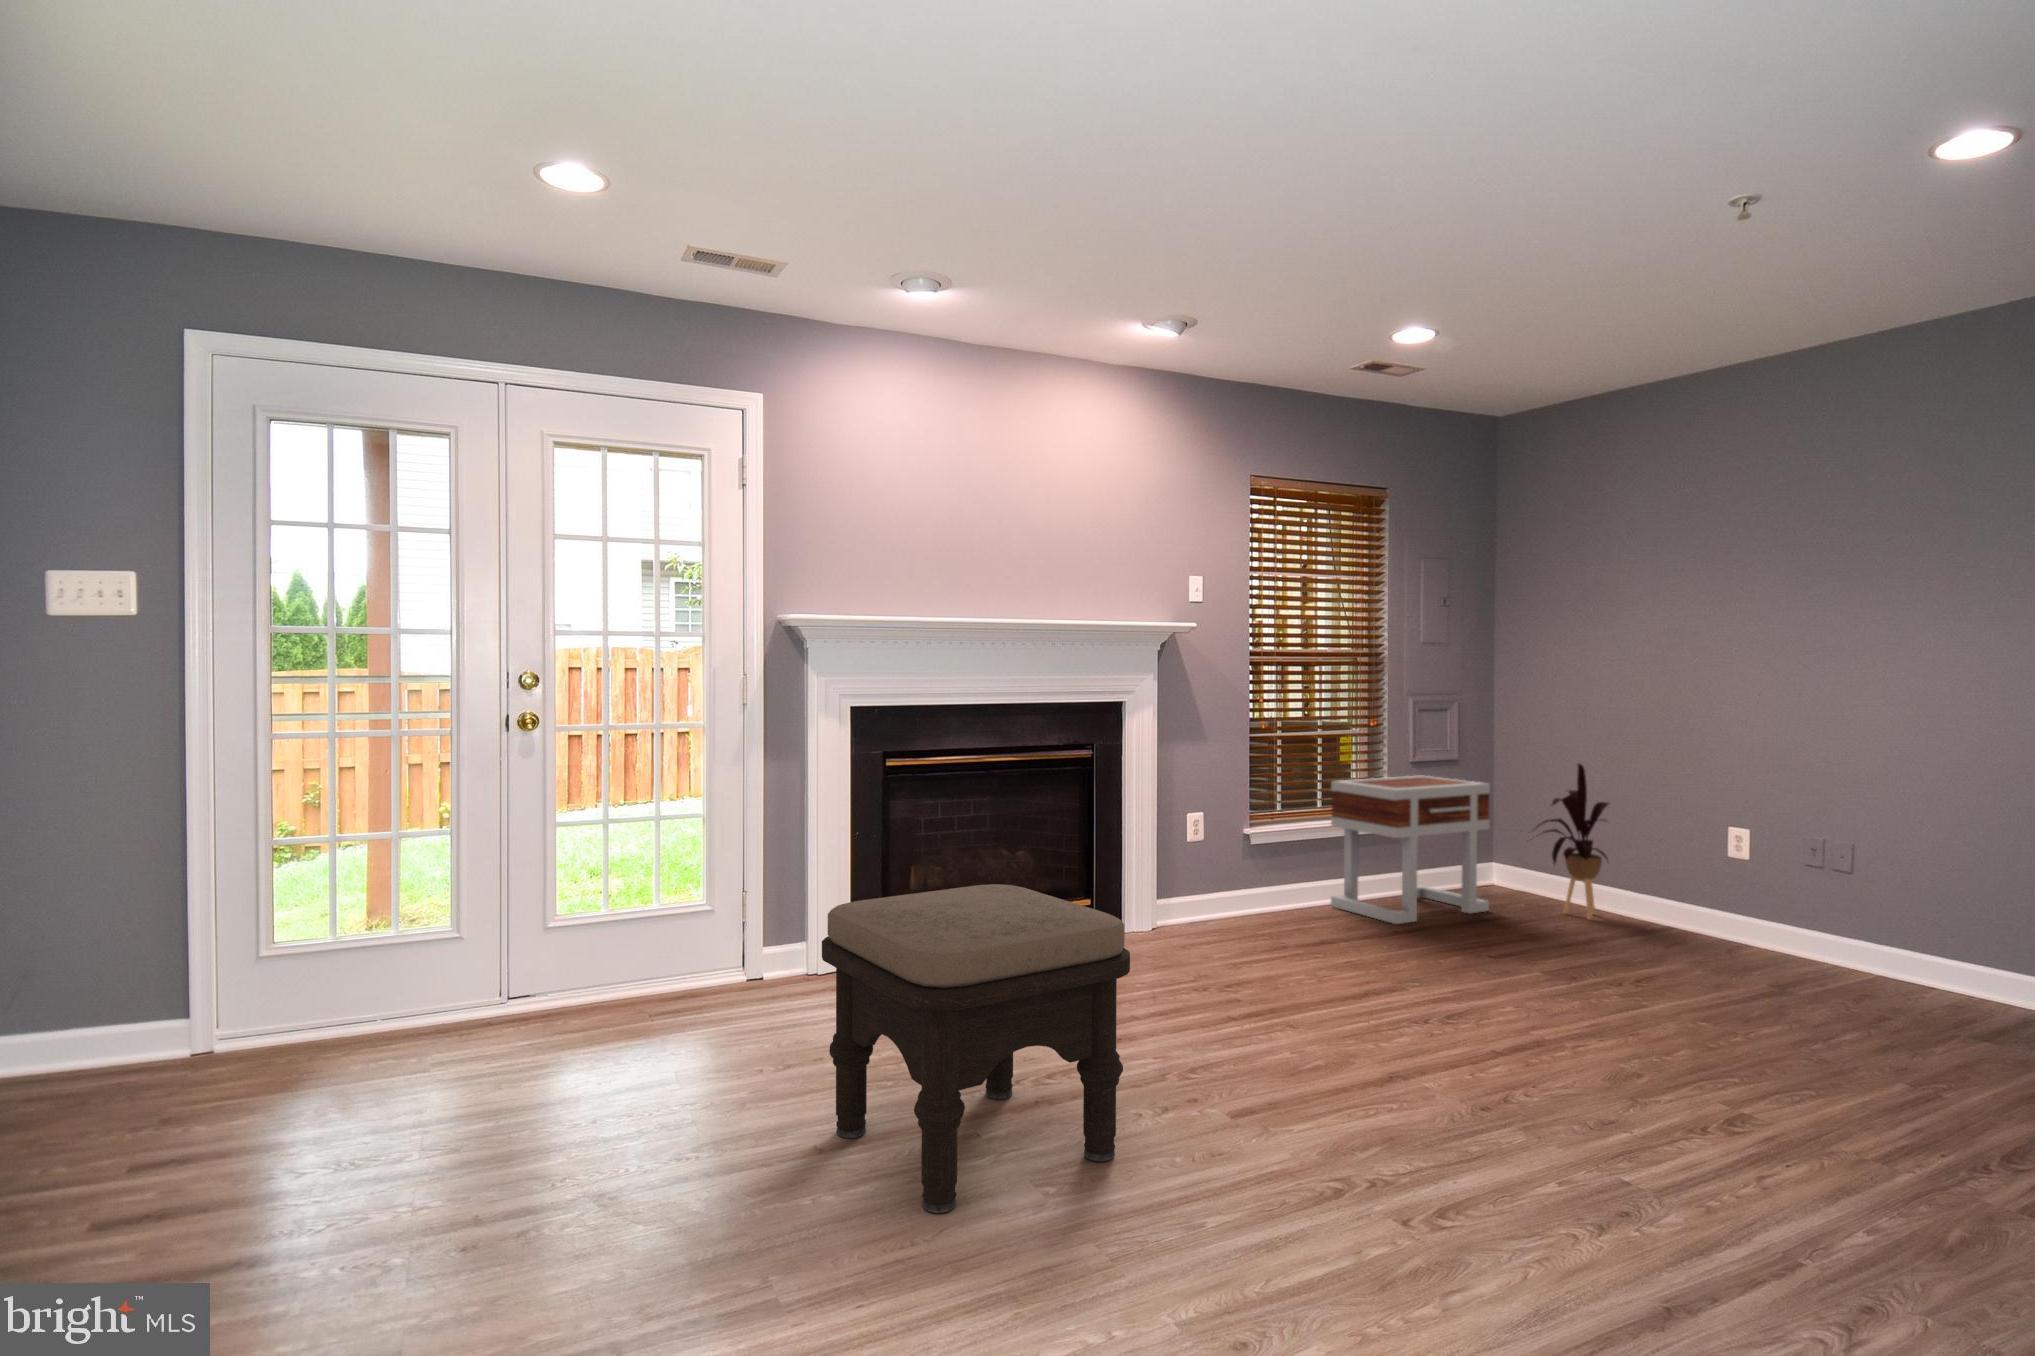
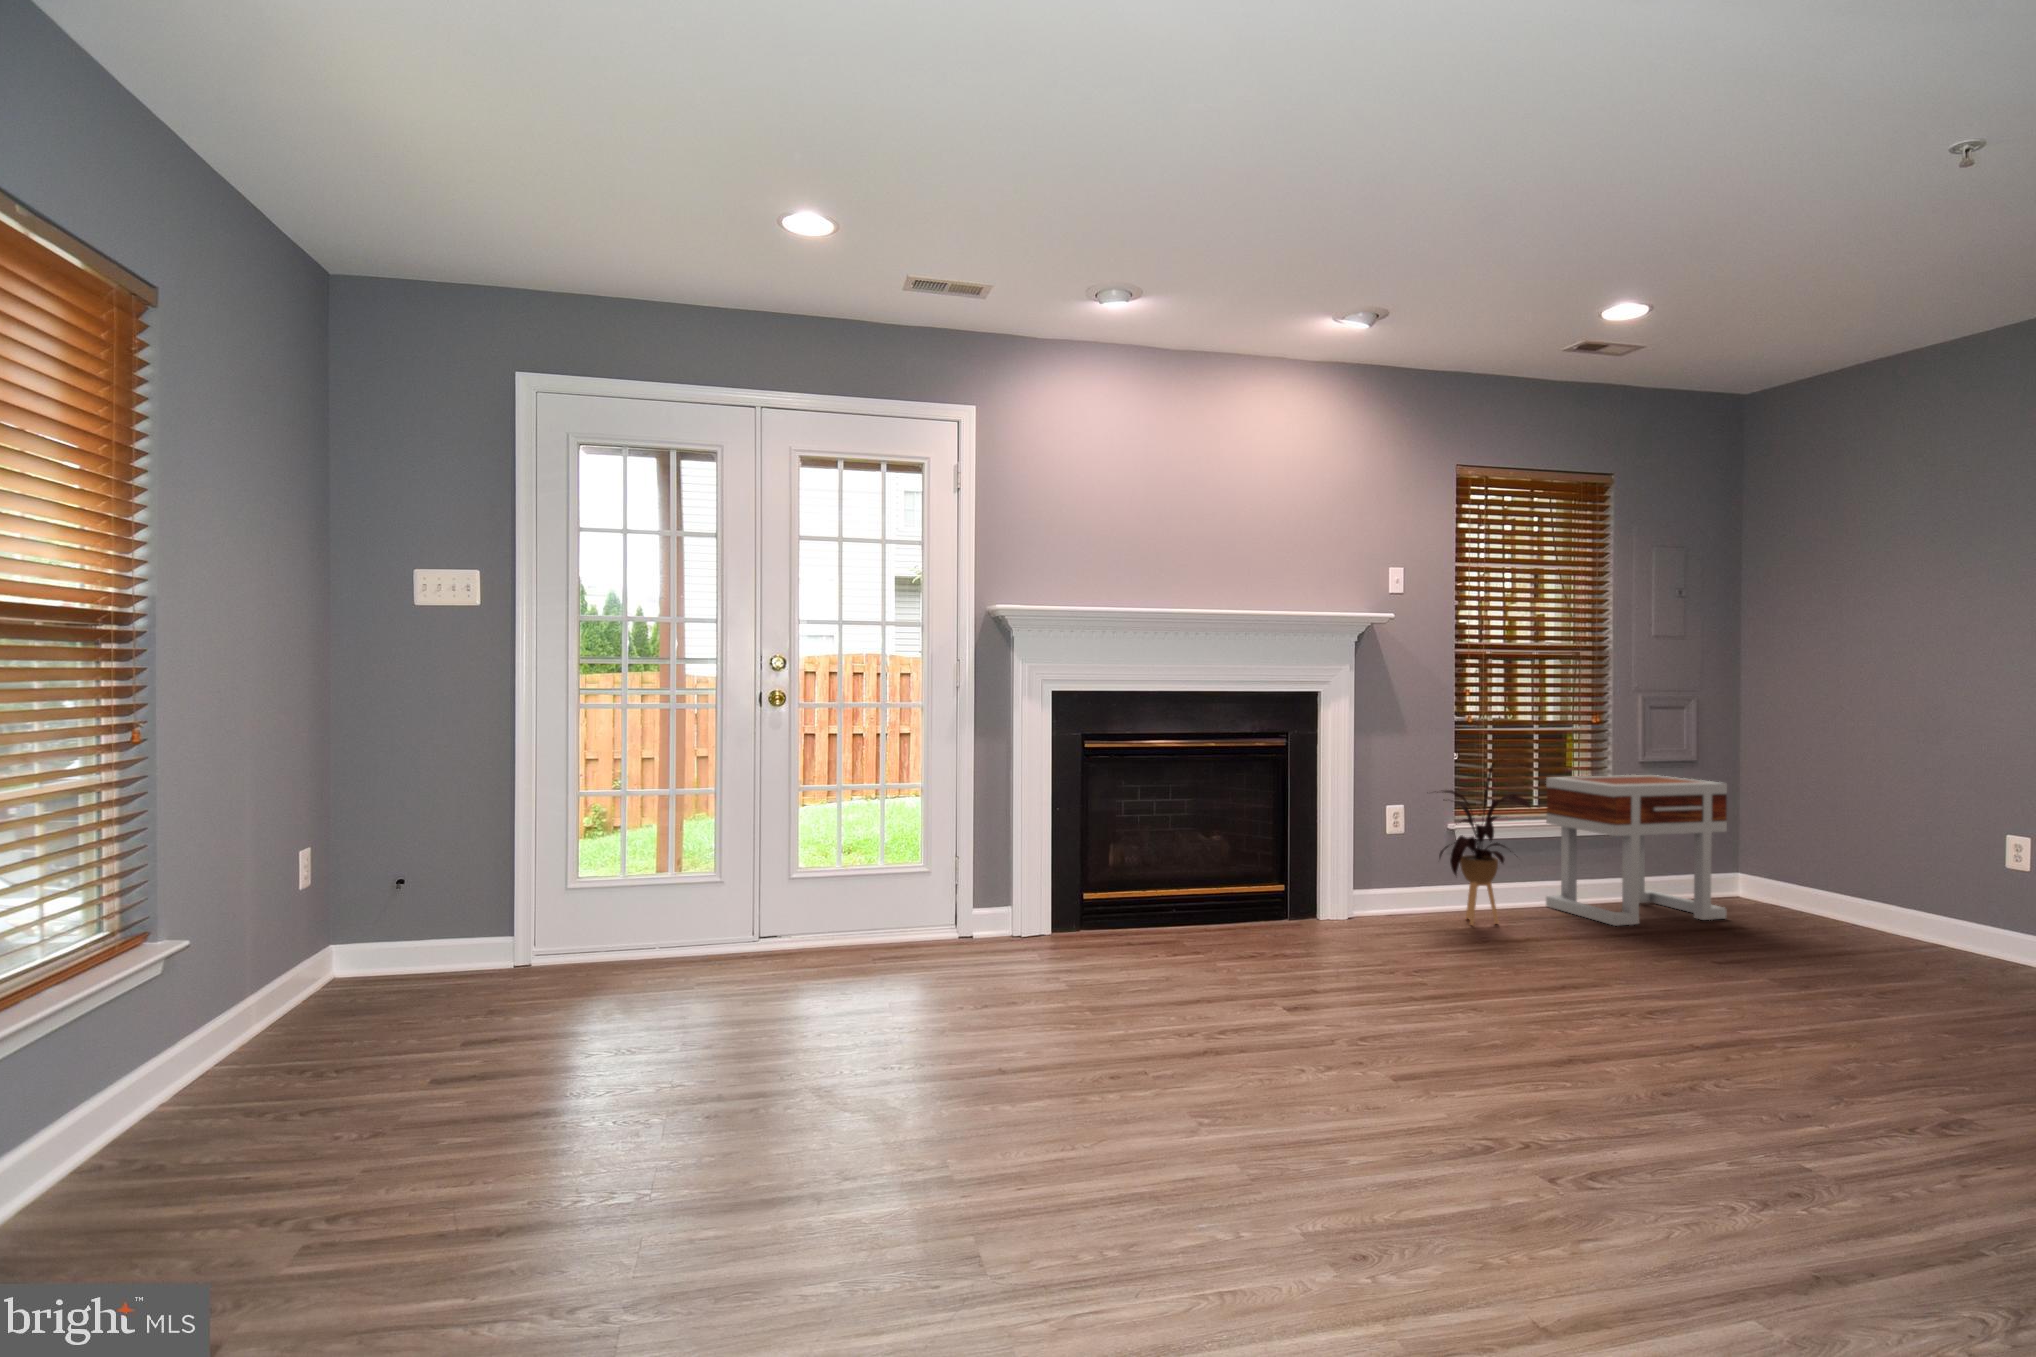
house plant: present [1531,764,1609,920] -> present [1435,763,1530,925]
ottoman: present [822,884,1130,1213] -> none [1007,847,1286,1127]

